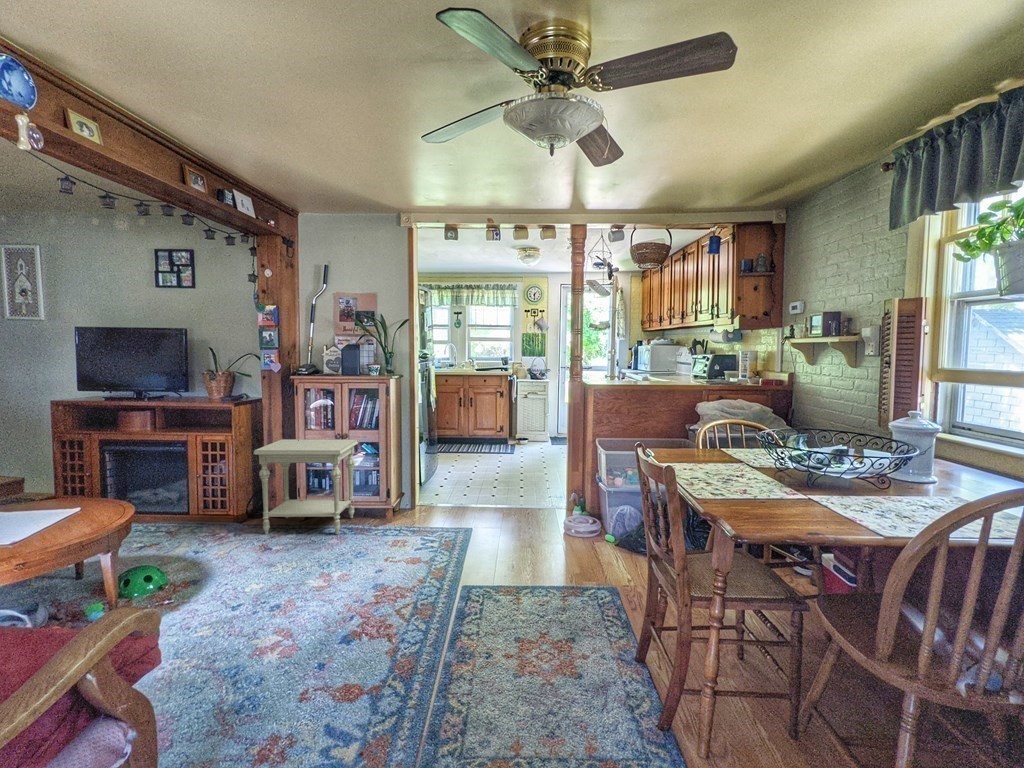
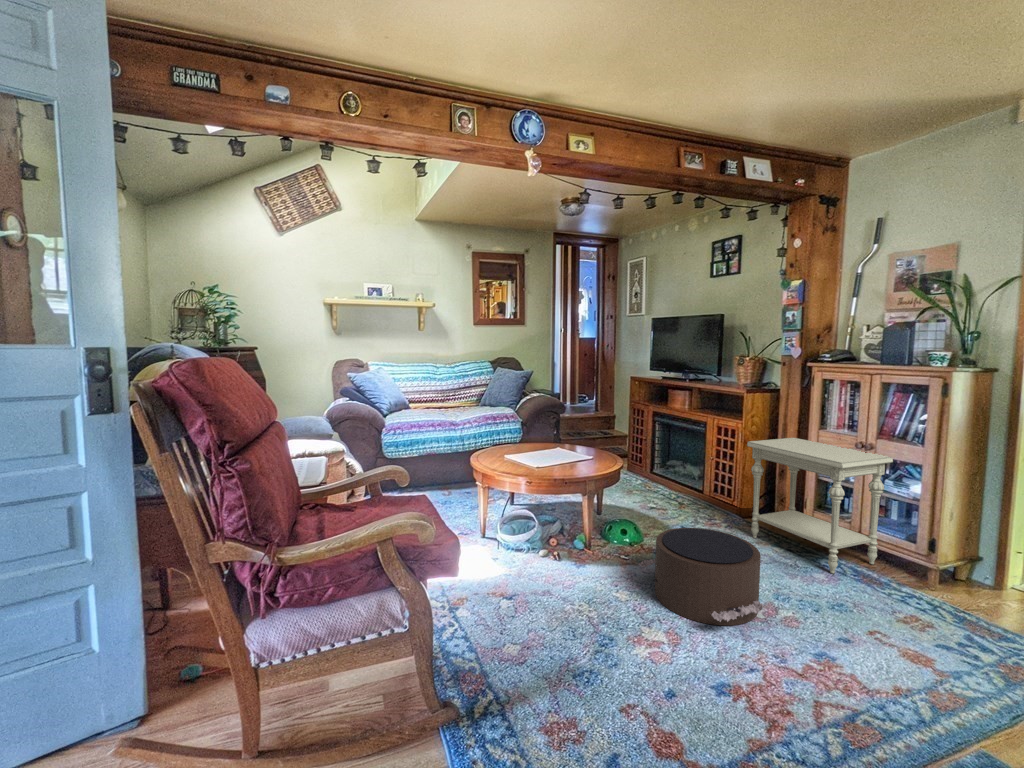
pouf: none [201,531,333,619] -> present [639,528,767,625]

